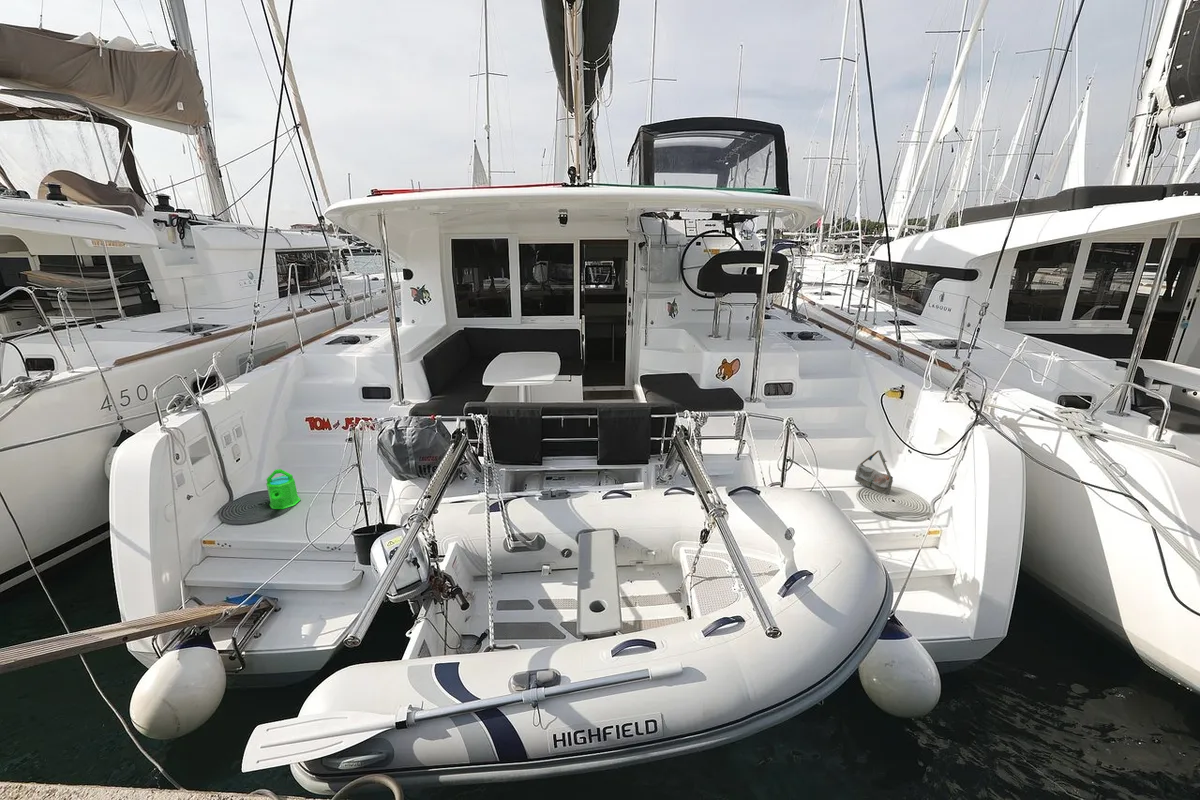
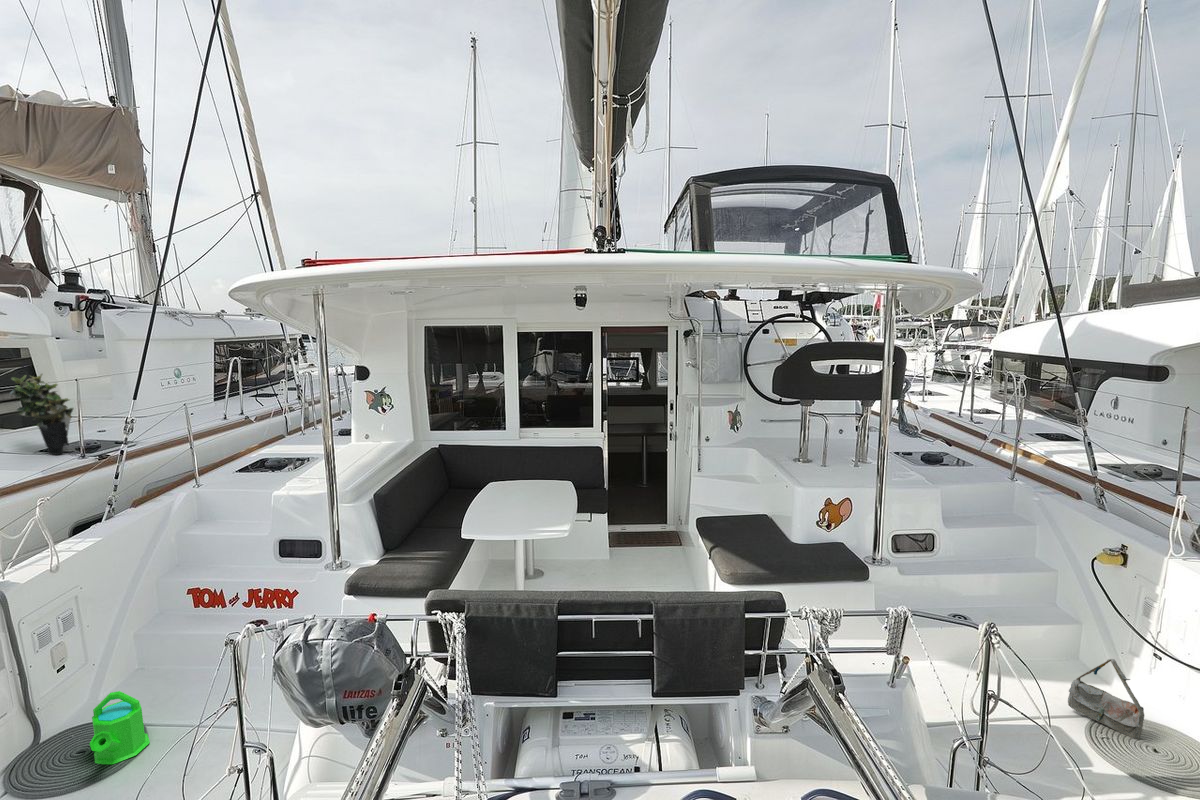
potted plant: none [146,276,194,336] -> present [10,374,74,455]

